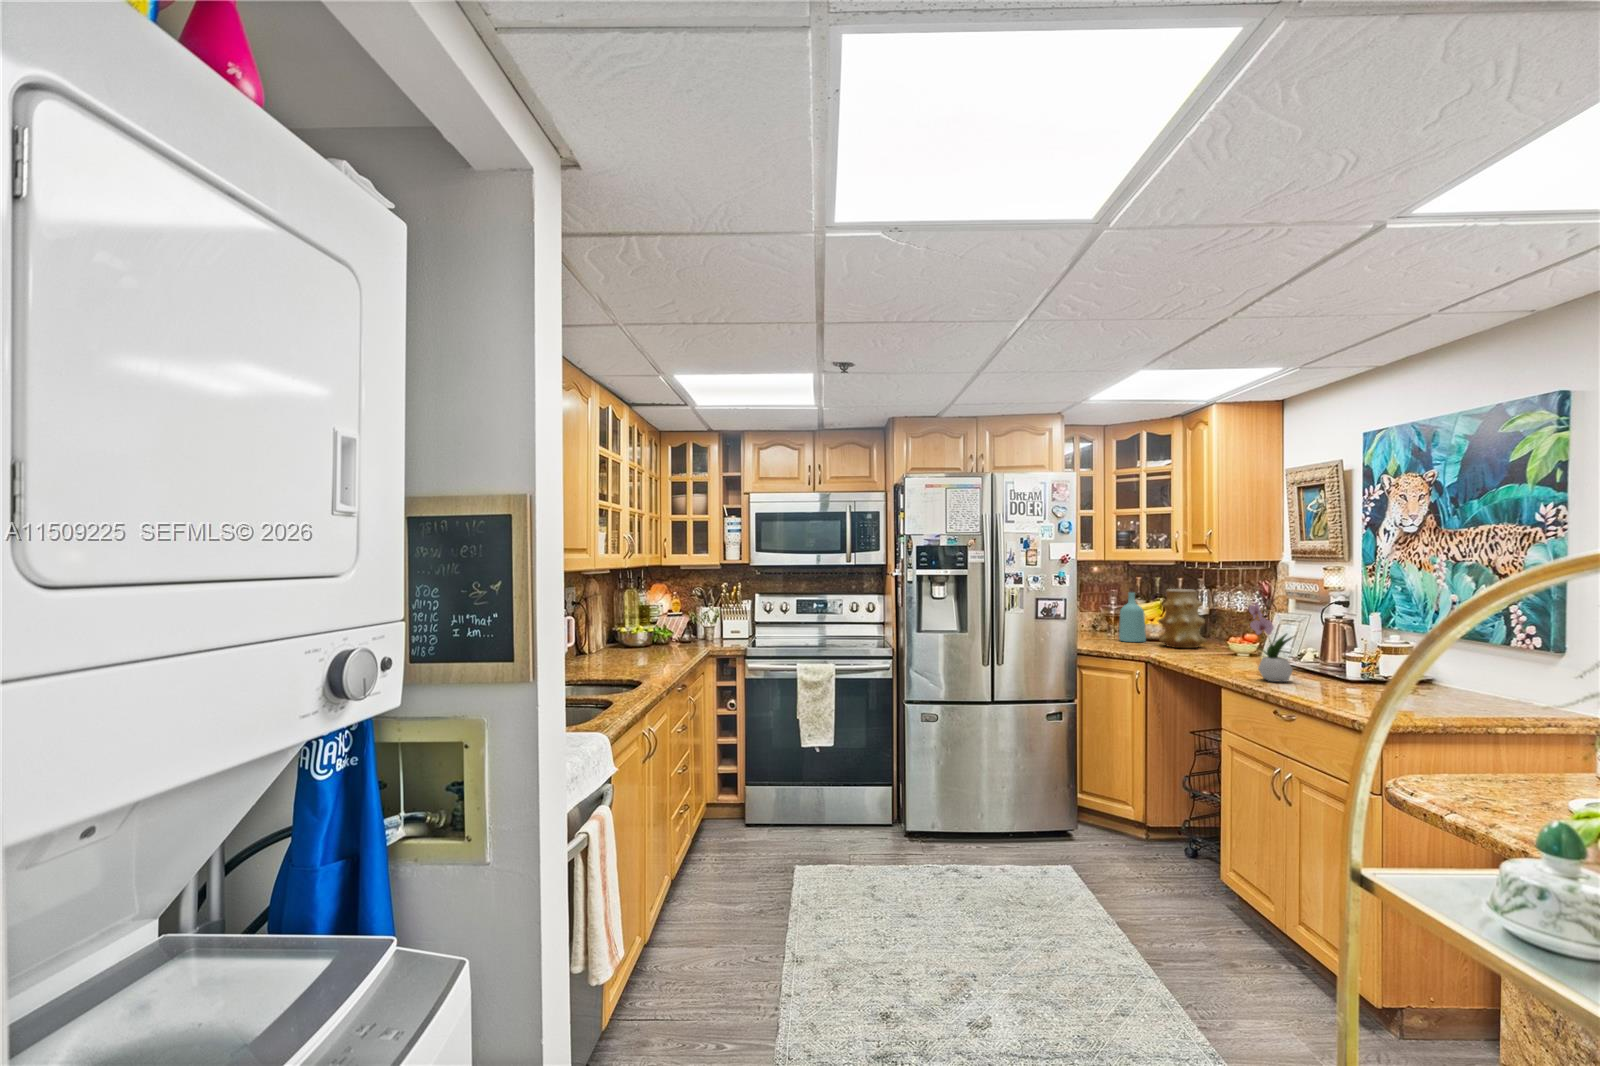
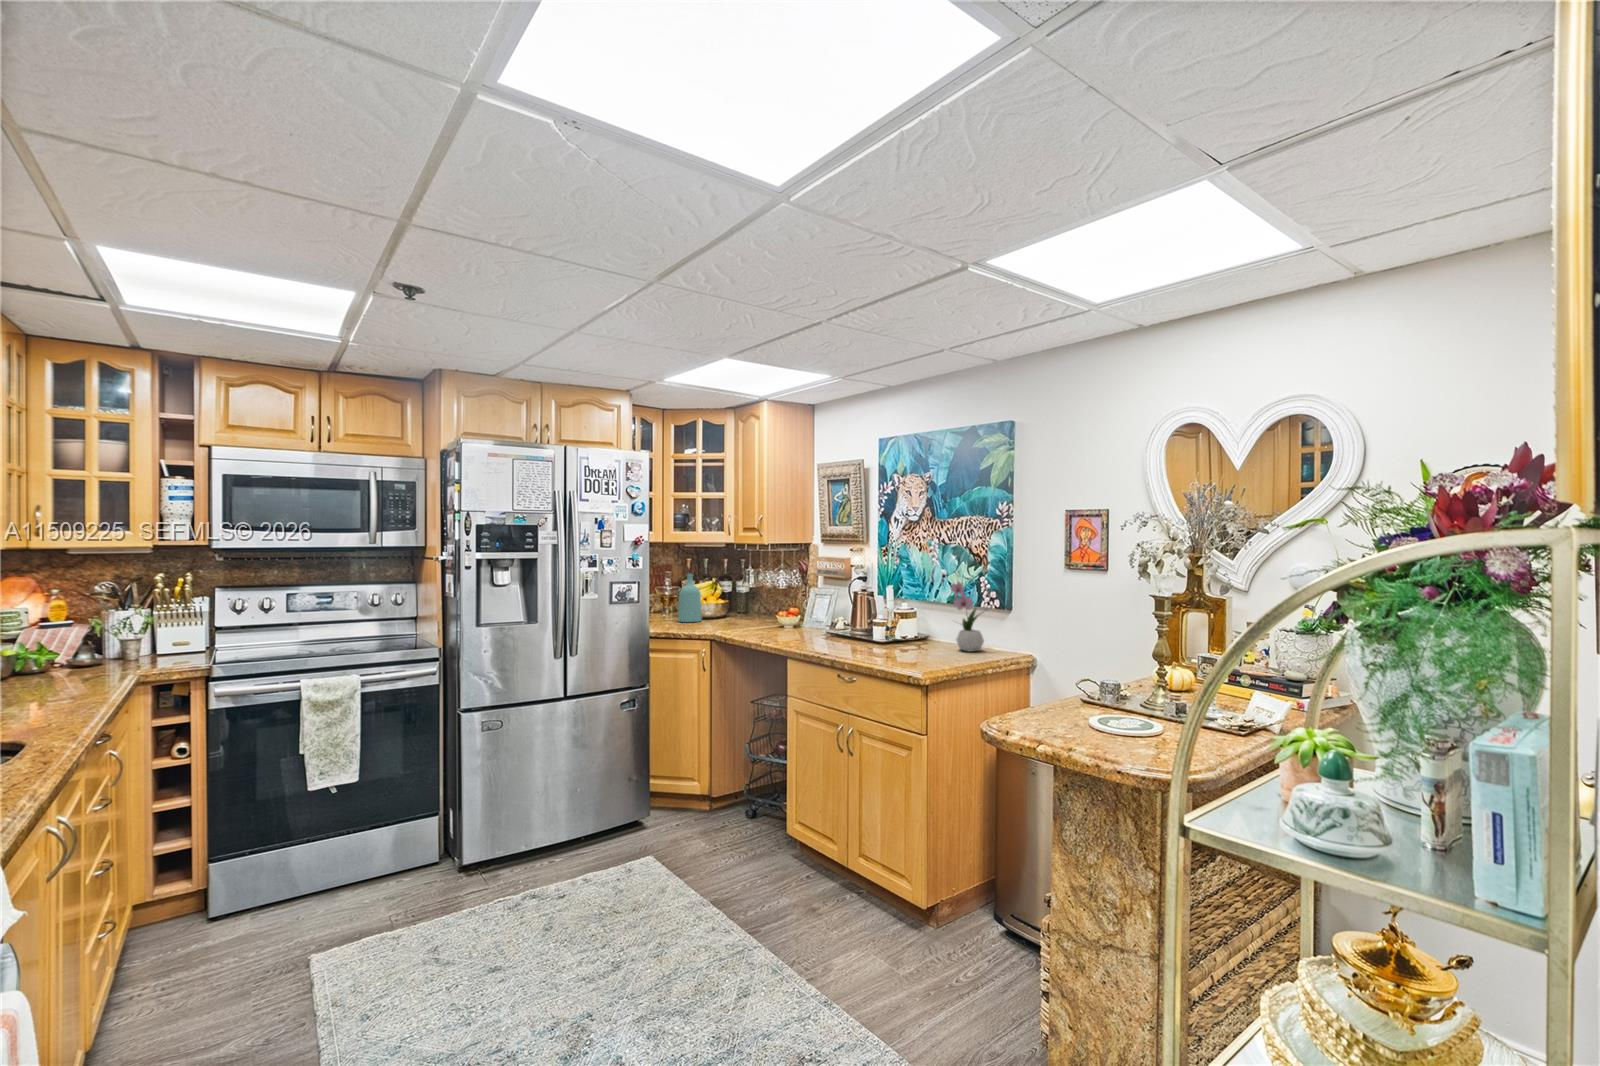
vase: present [1158,589,1207,648] -> none [715,570,756,625]
flower arrangement: present [1249,591,1294,682] -> present [951,571,984,651]

